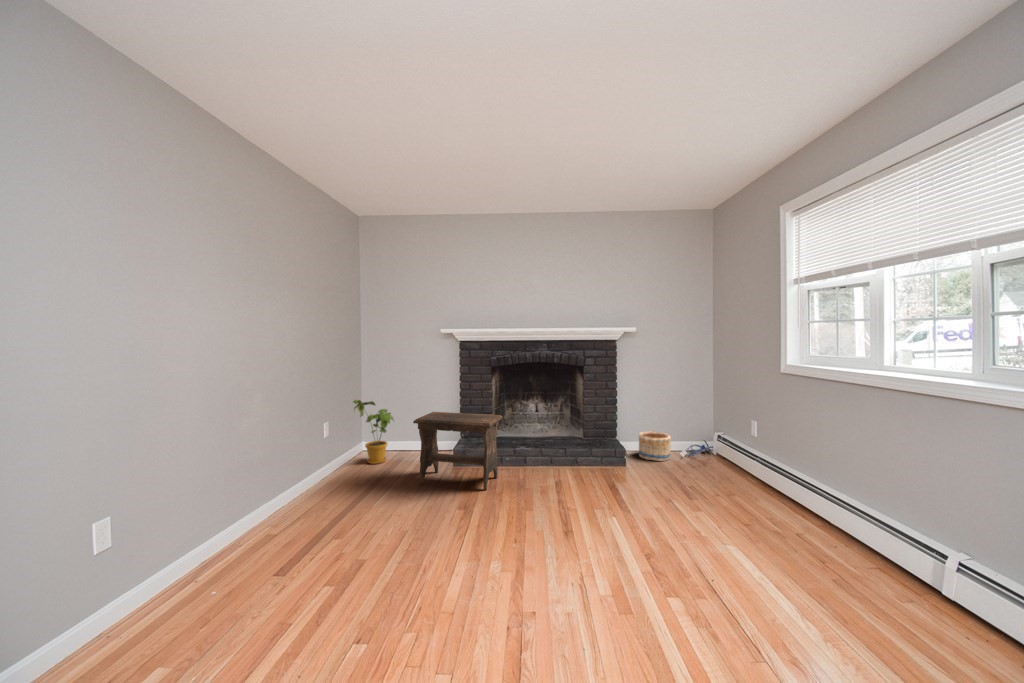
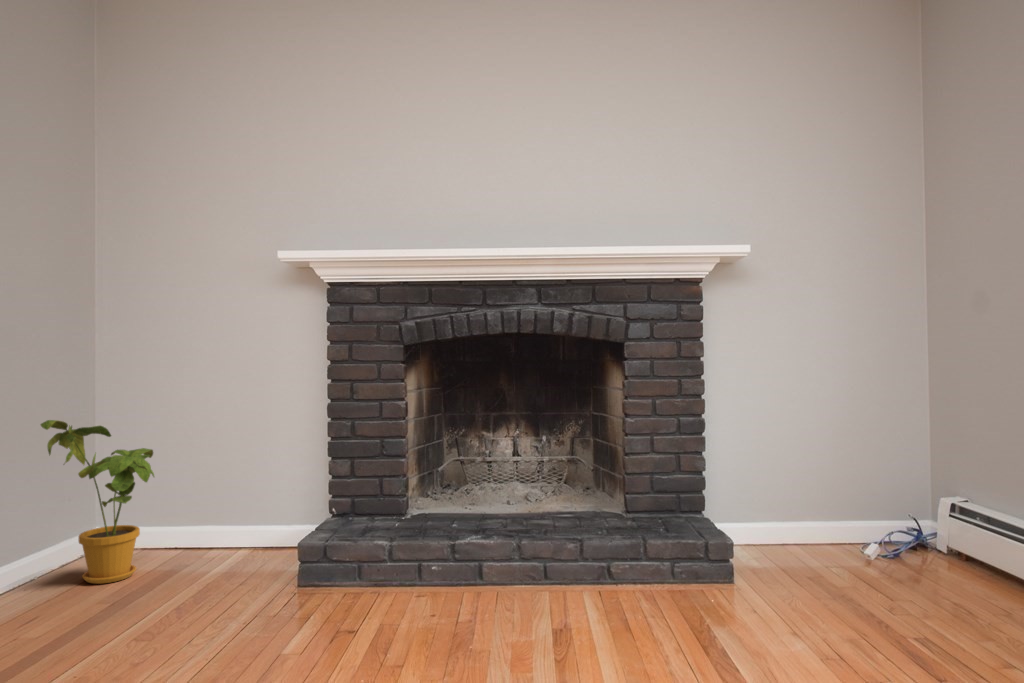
footstool: present [413,412,503,490] -> none [162,446,413,658]
basket: present [639,431,671,461] -> none [758,497,840,569]

